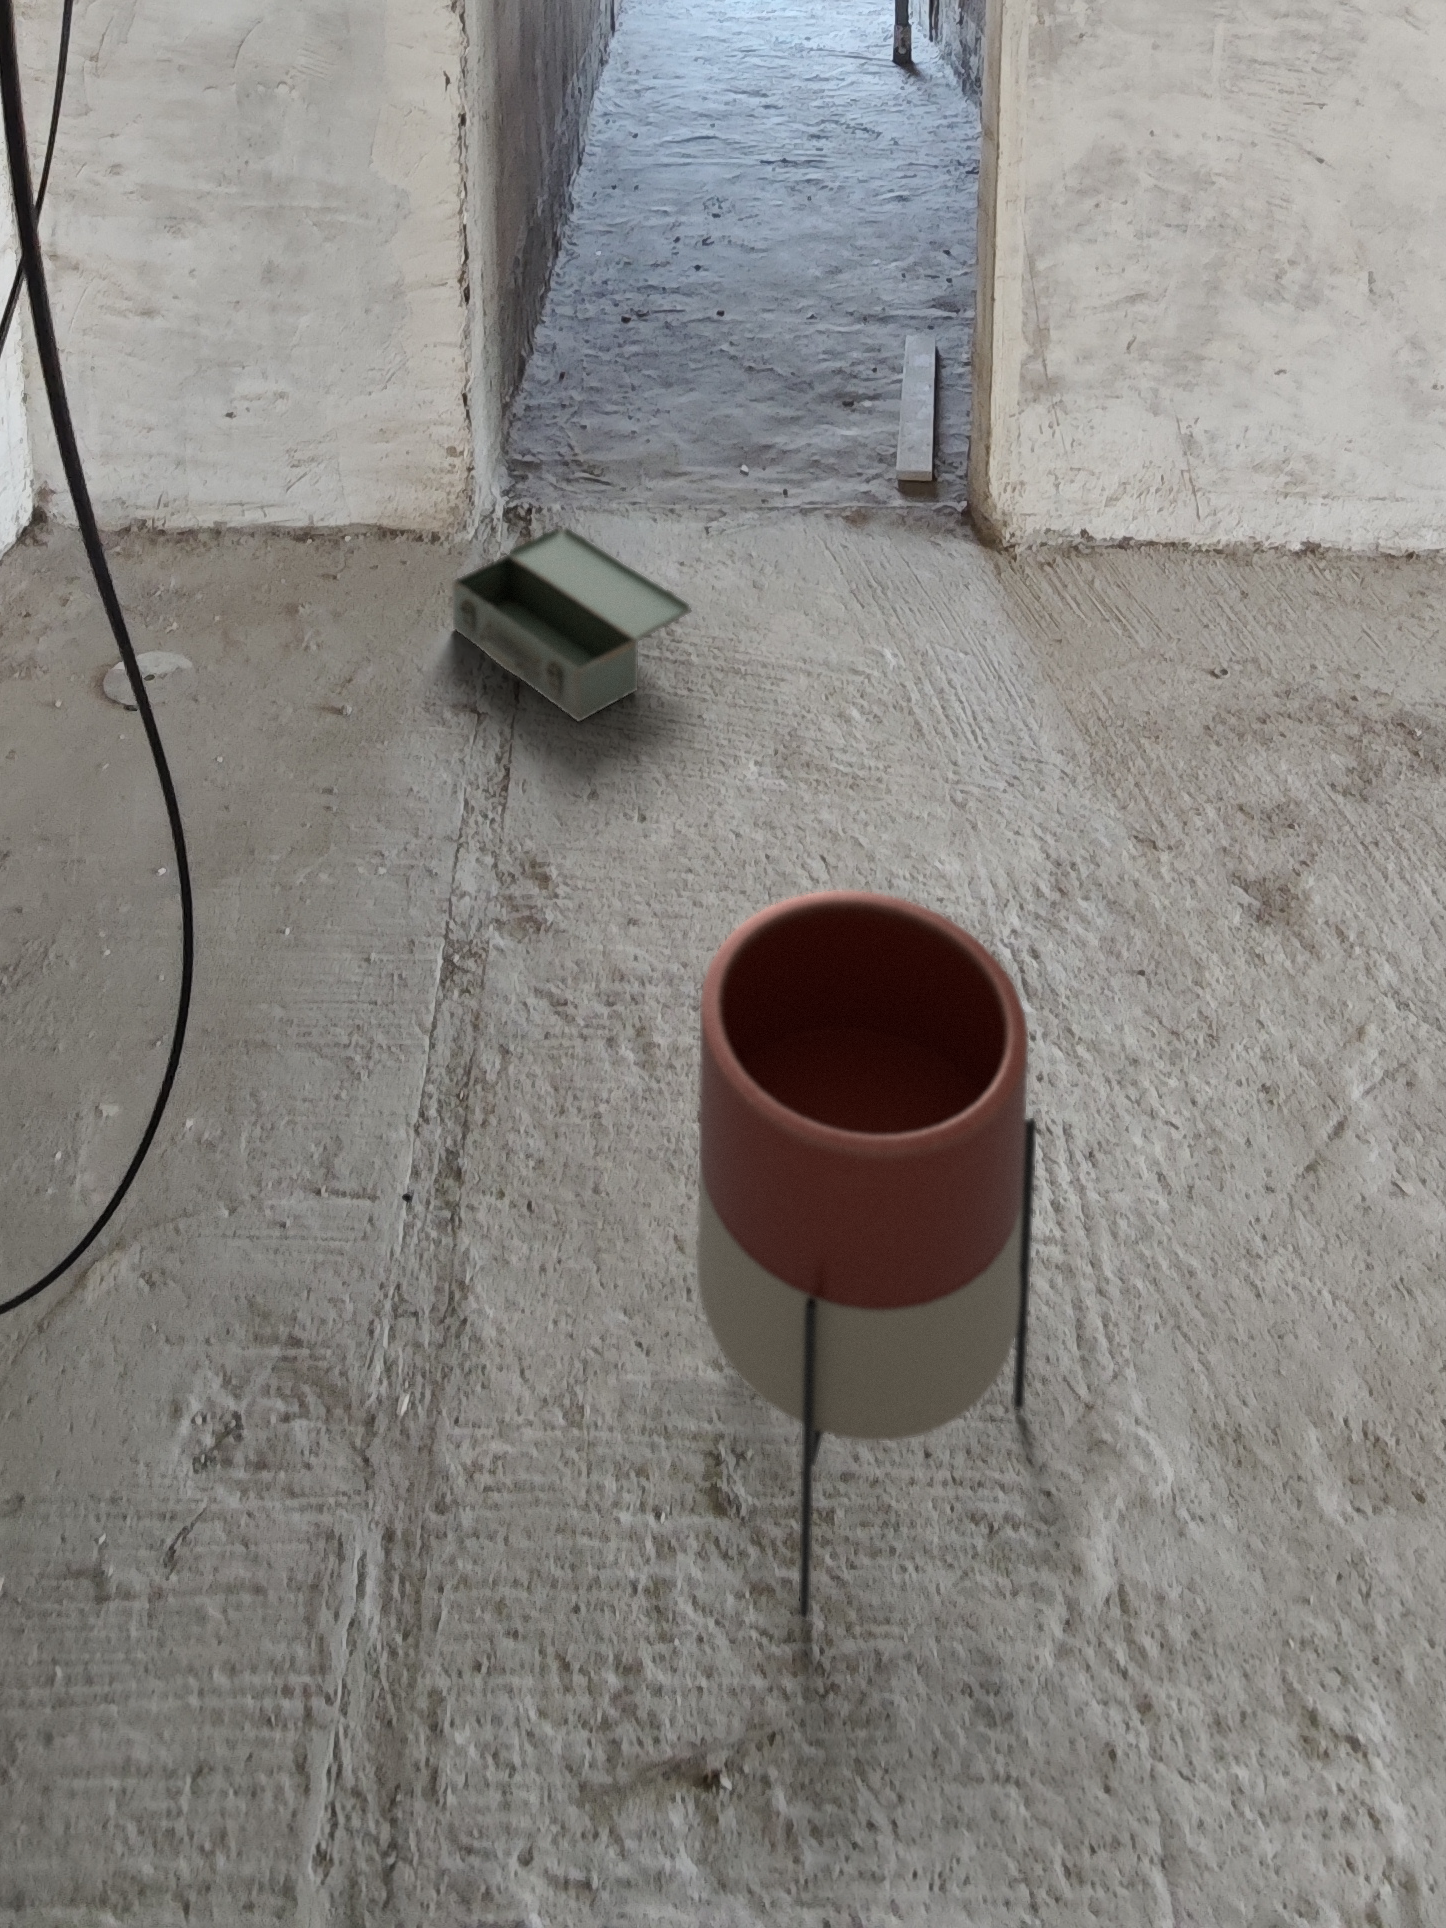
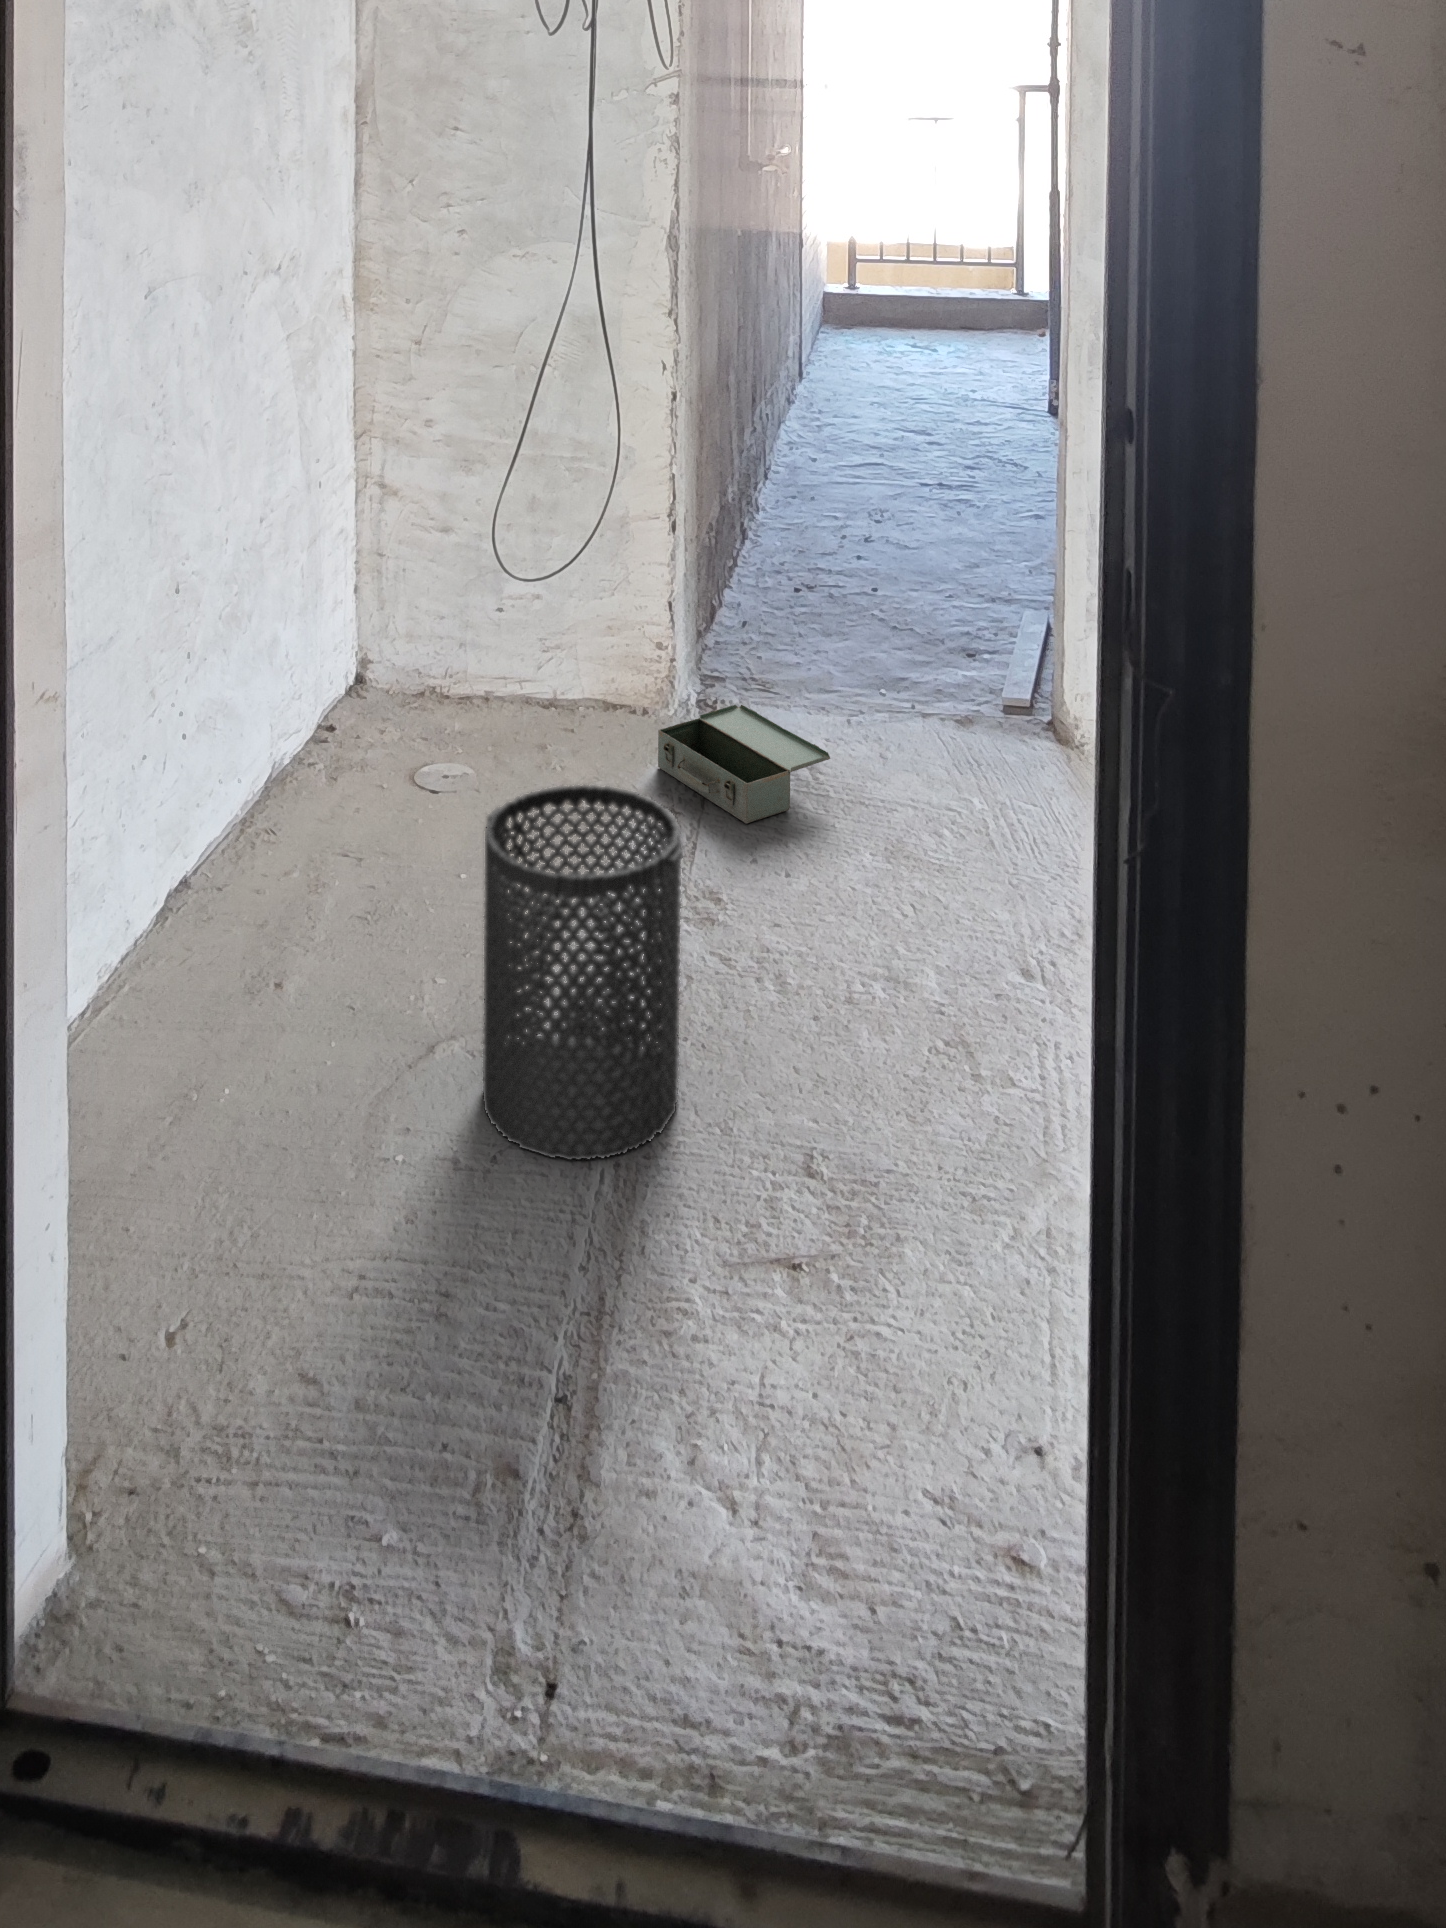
trash can: none [137,840,491,1544] -> present [483,785,683,1161]
planter: present [696,891,1037,1620] -> none [801,825,1007,1217]

